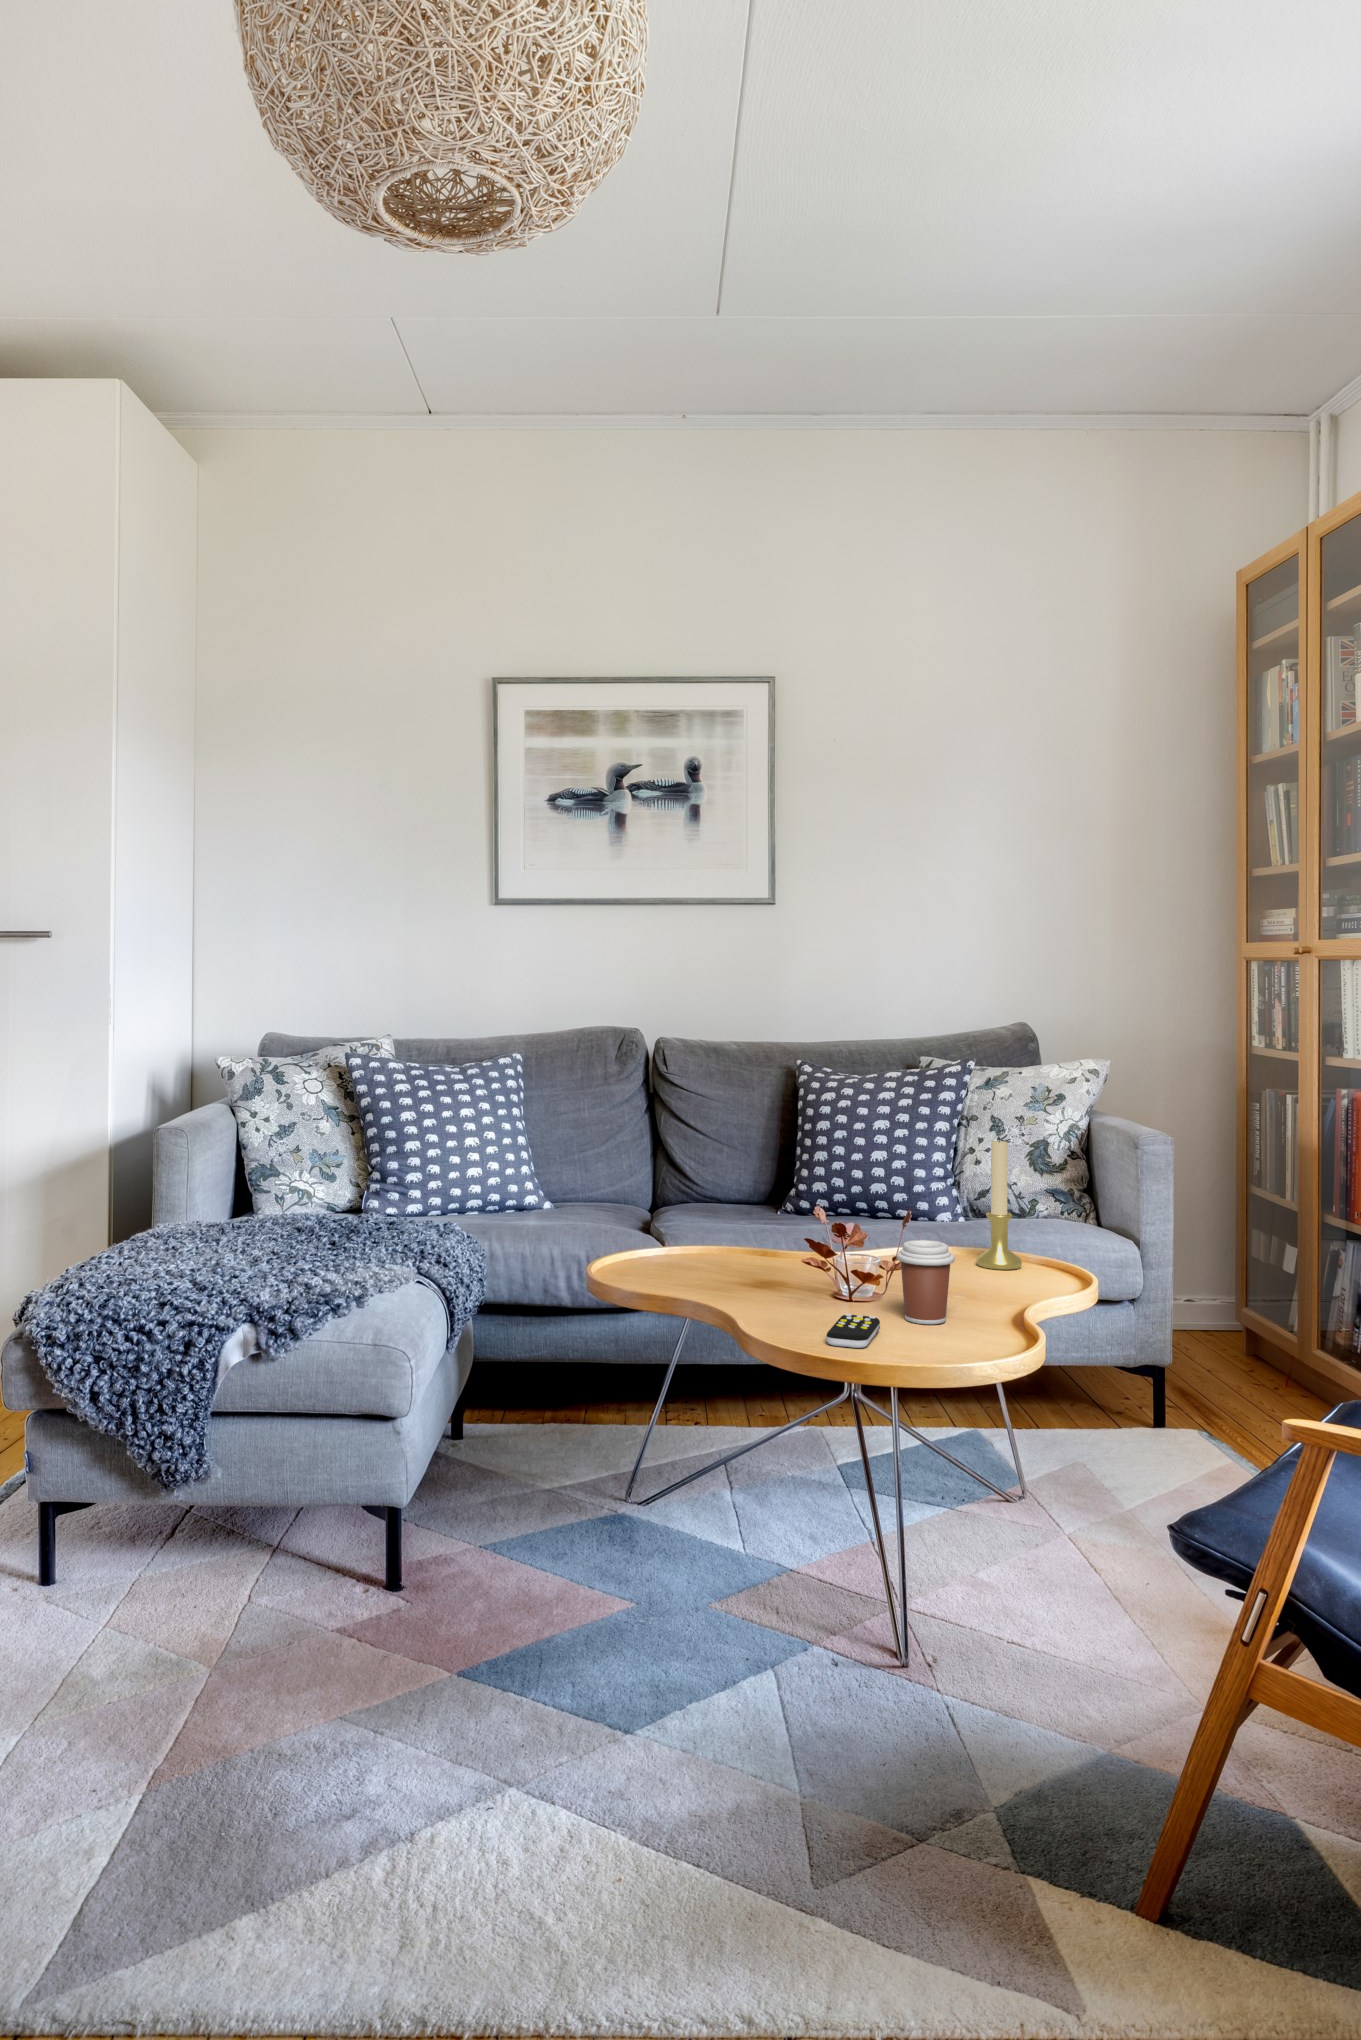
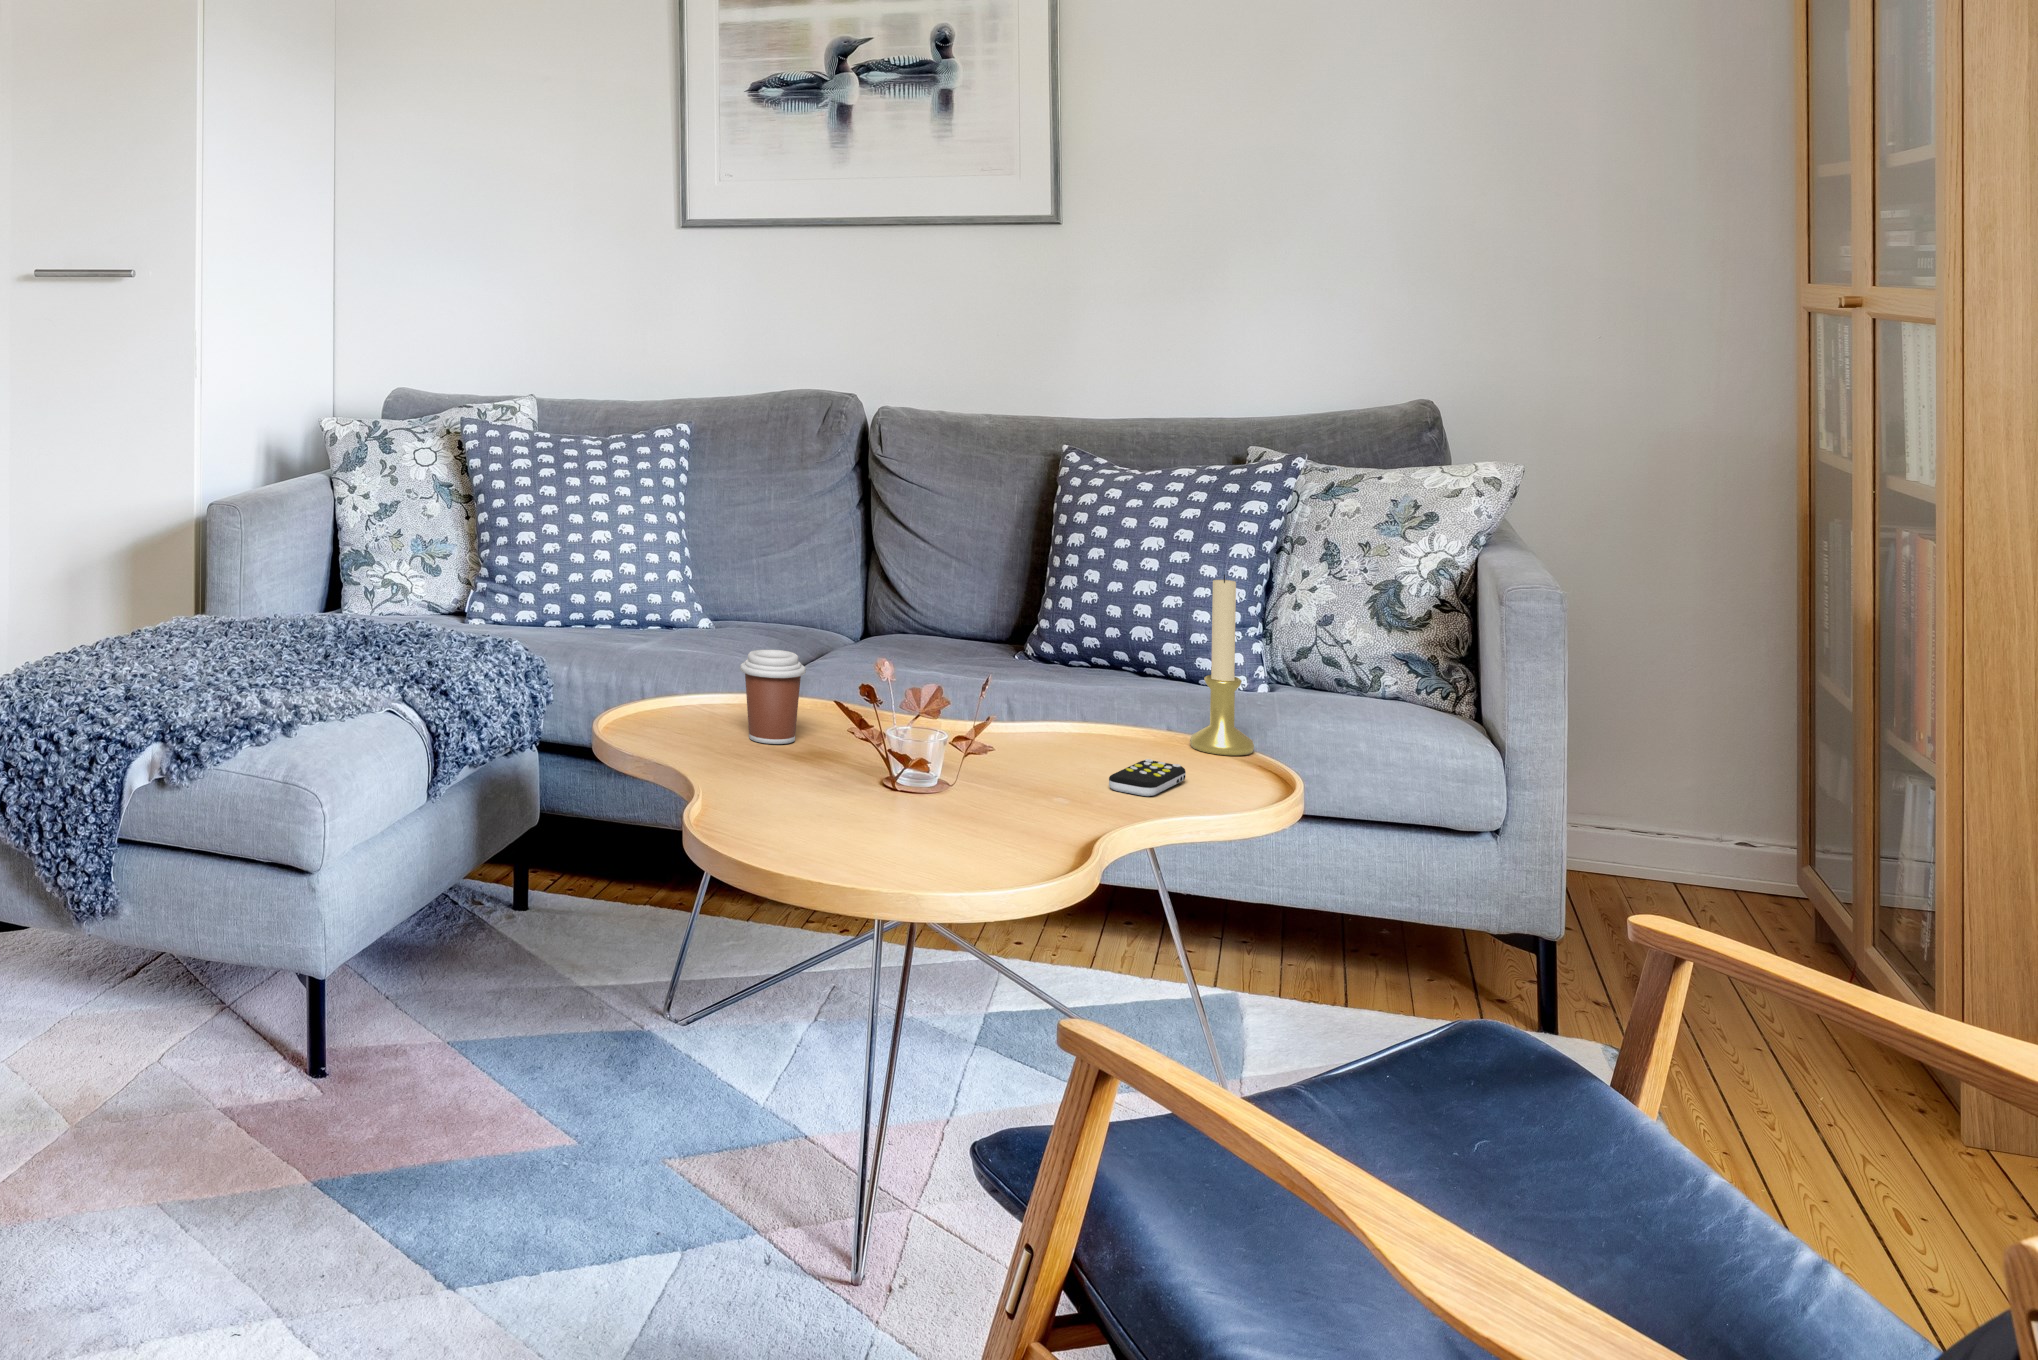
coffee cup: present [896,1240,955,1324] -> present [740,650,806,744]
remote control: present [826,1314,880,1348] -> present [1109,759,1186,796]

